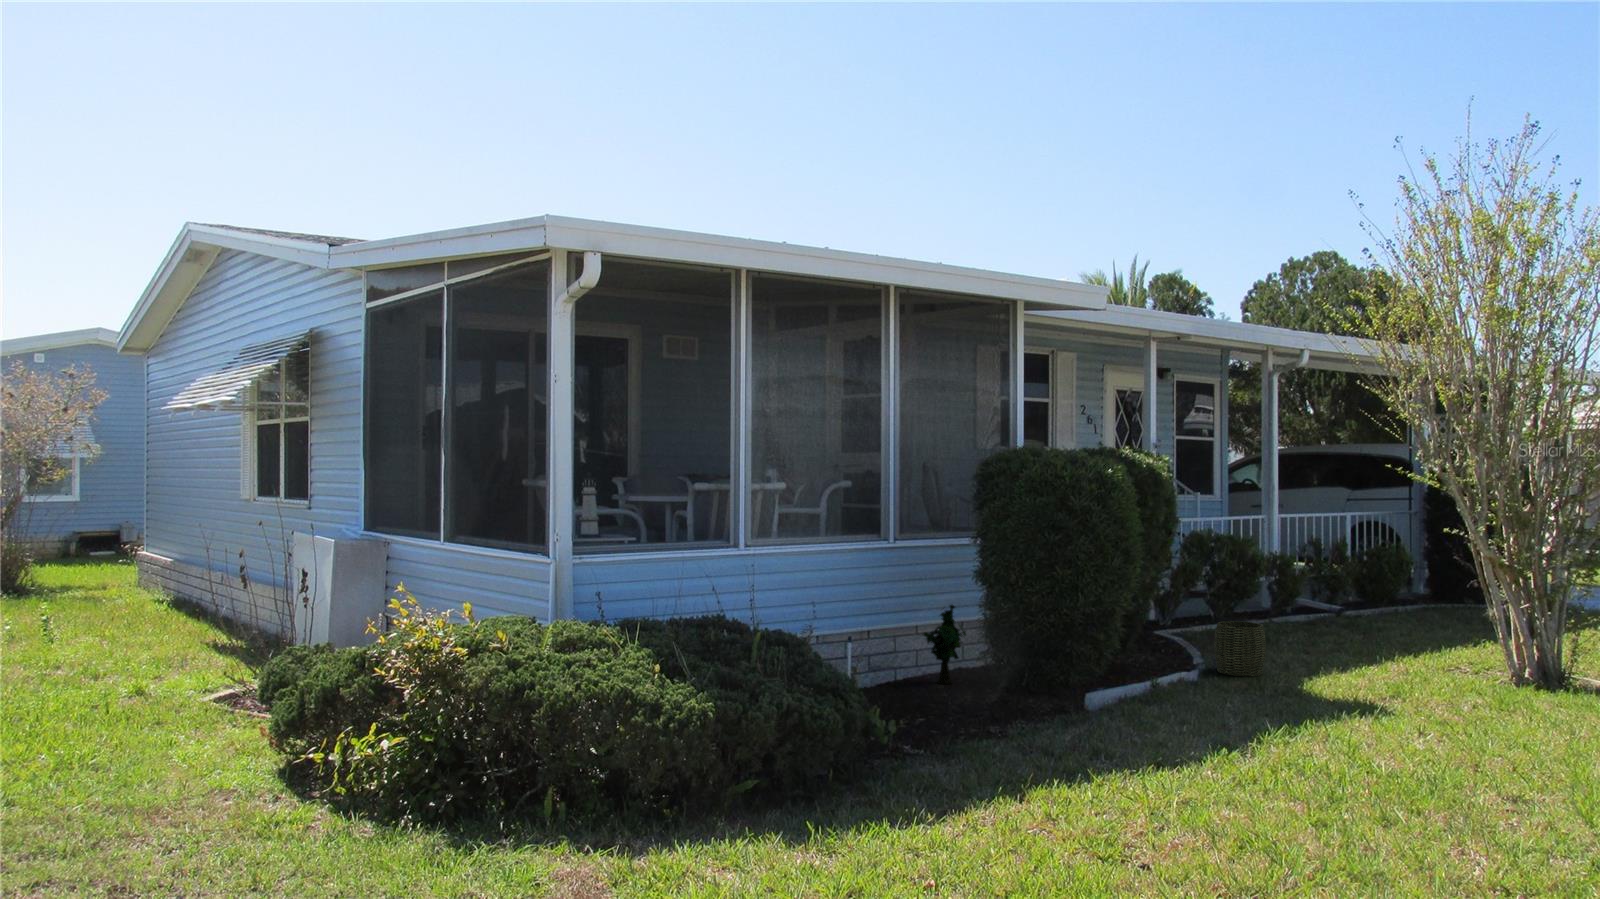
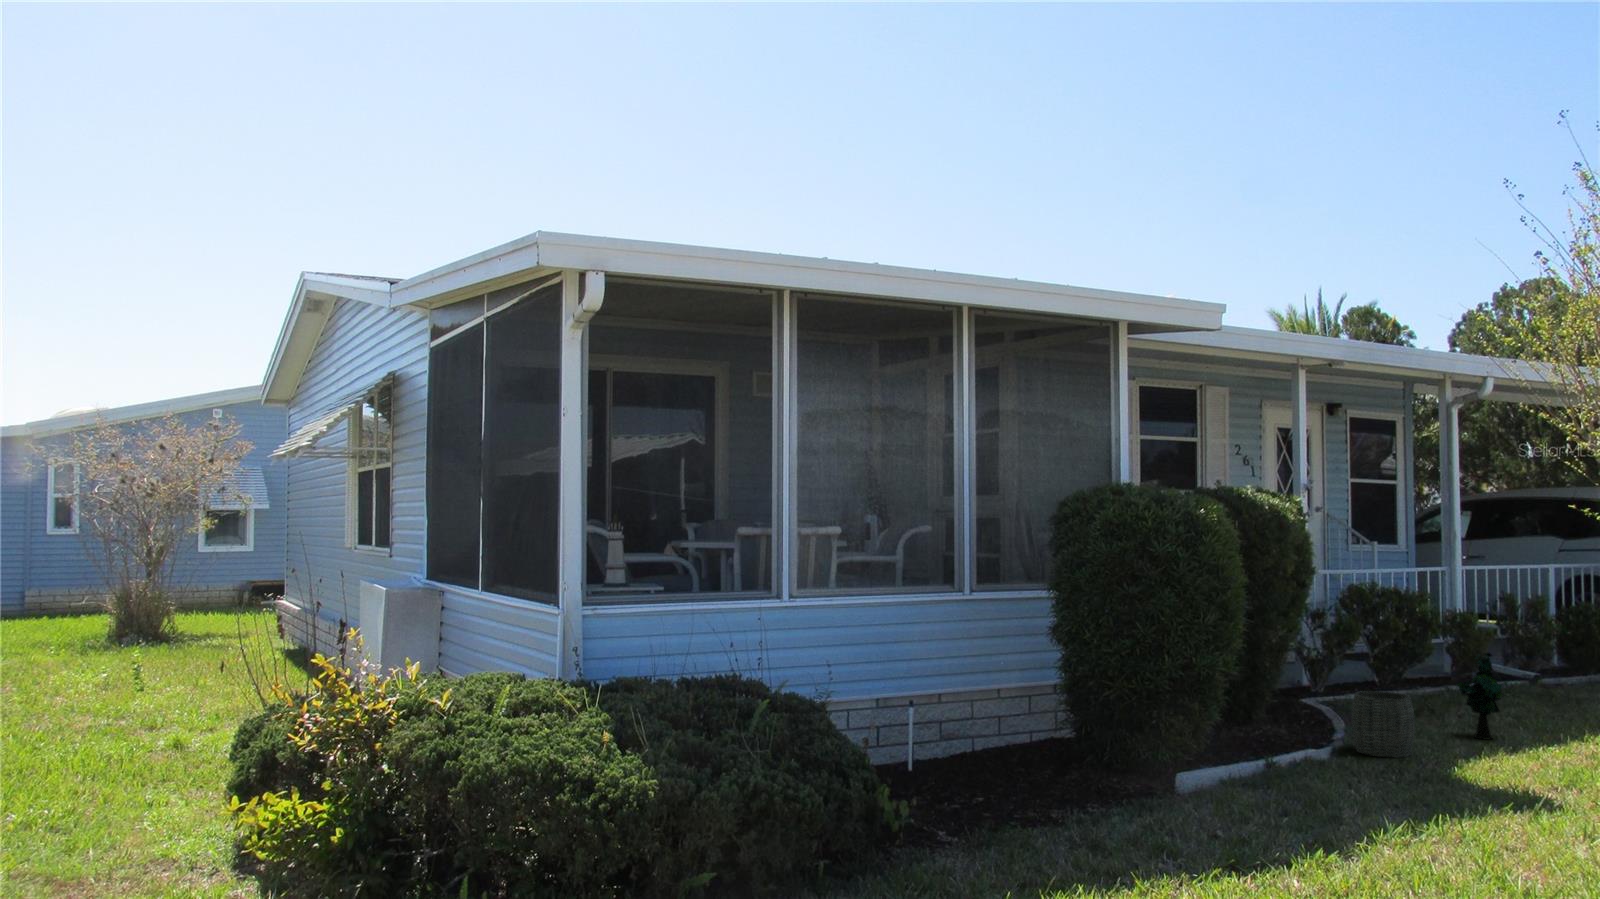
decorative plant: present [923,605,966,684] -> present [1456,653,1507,740]

